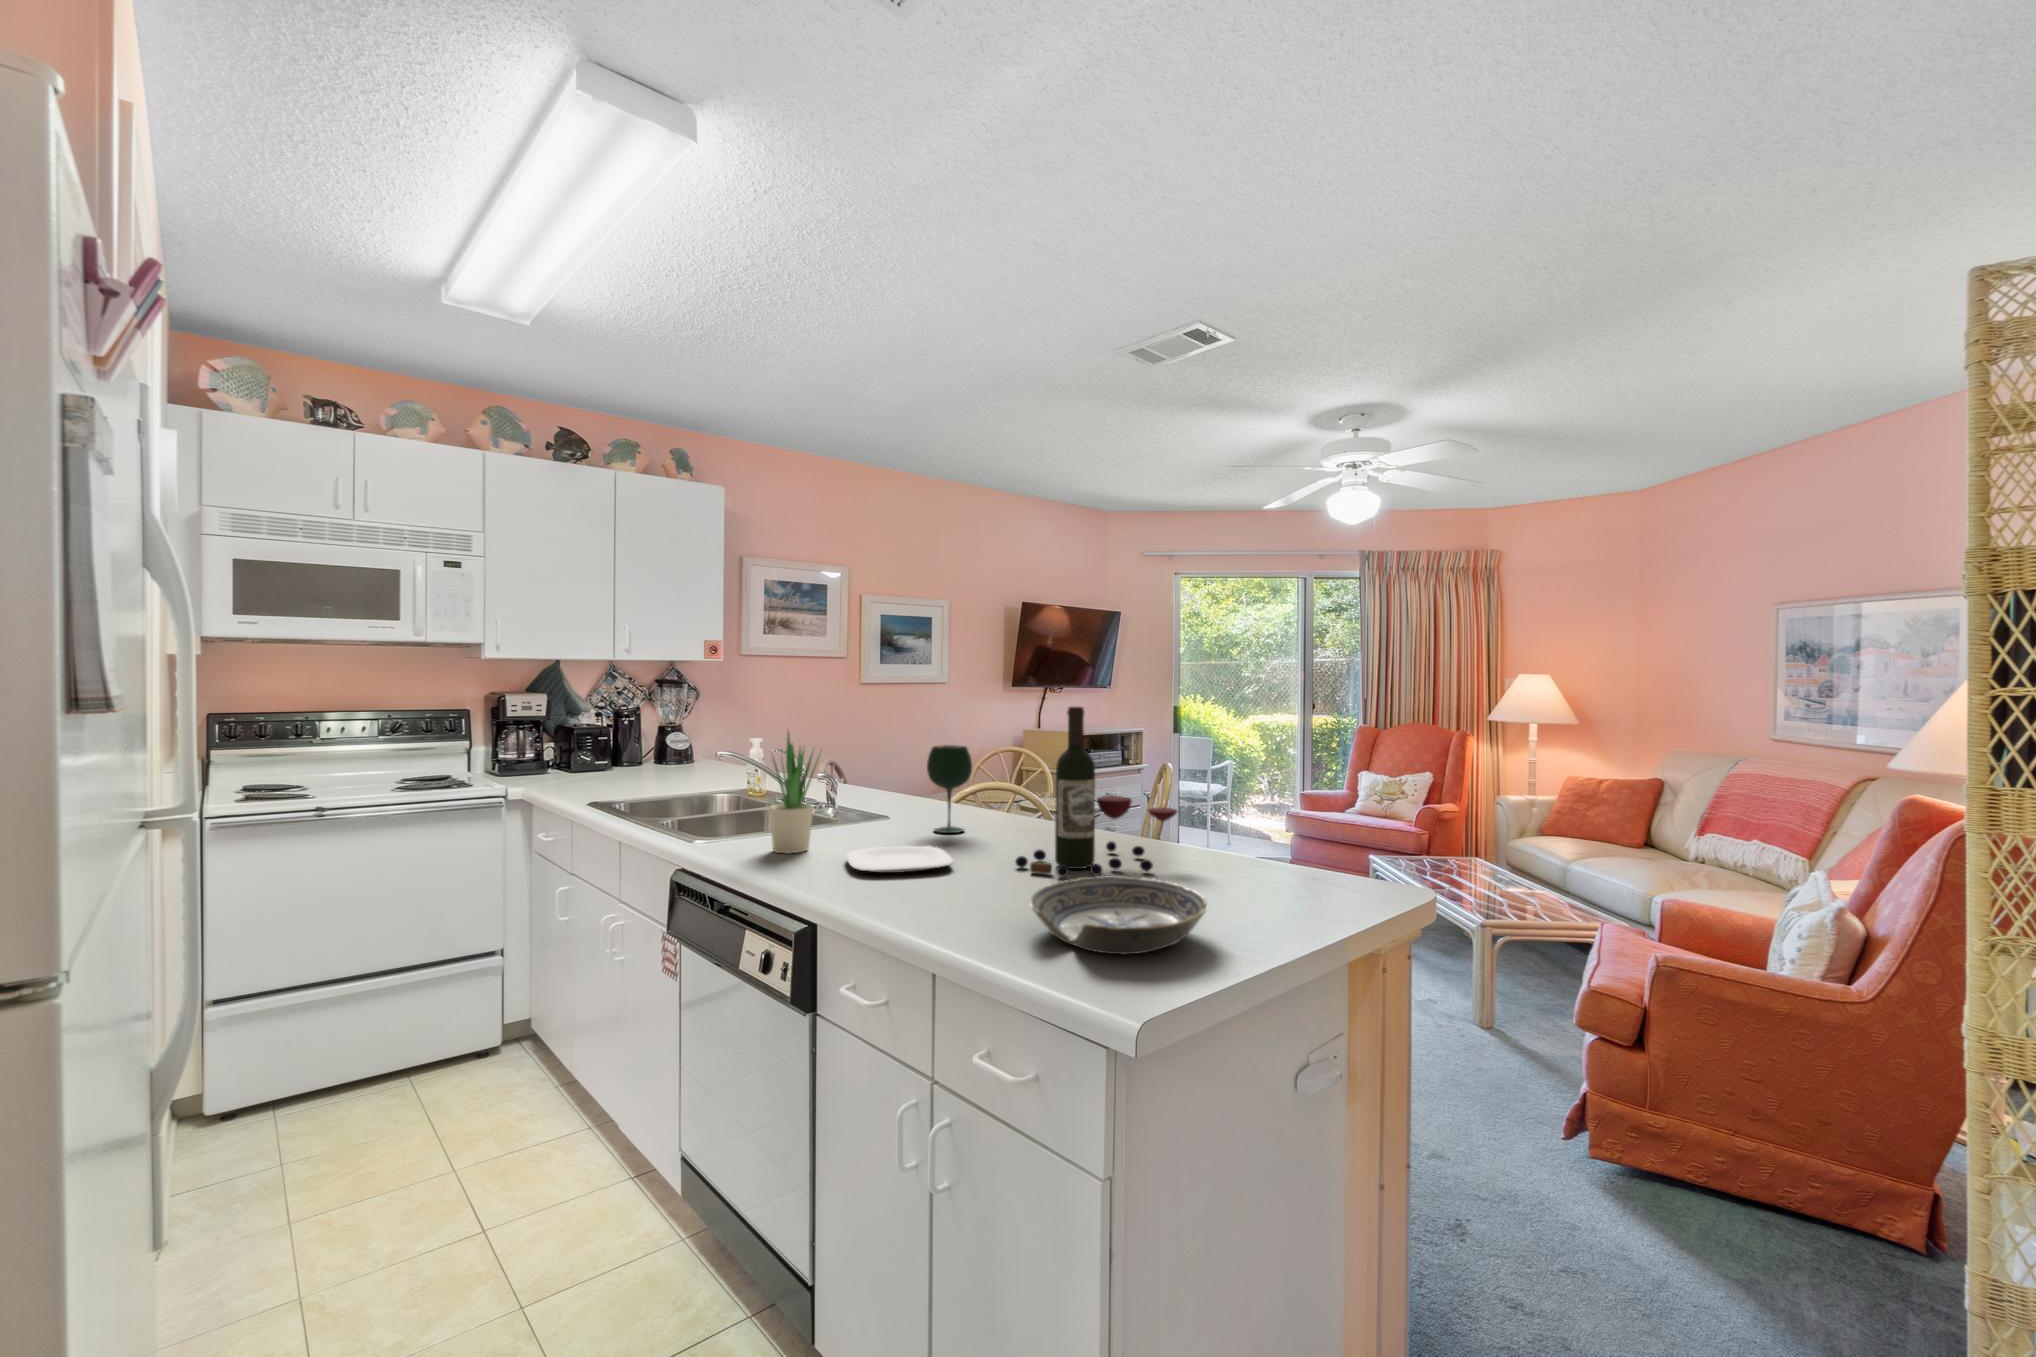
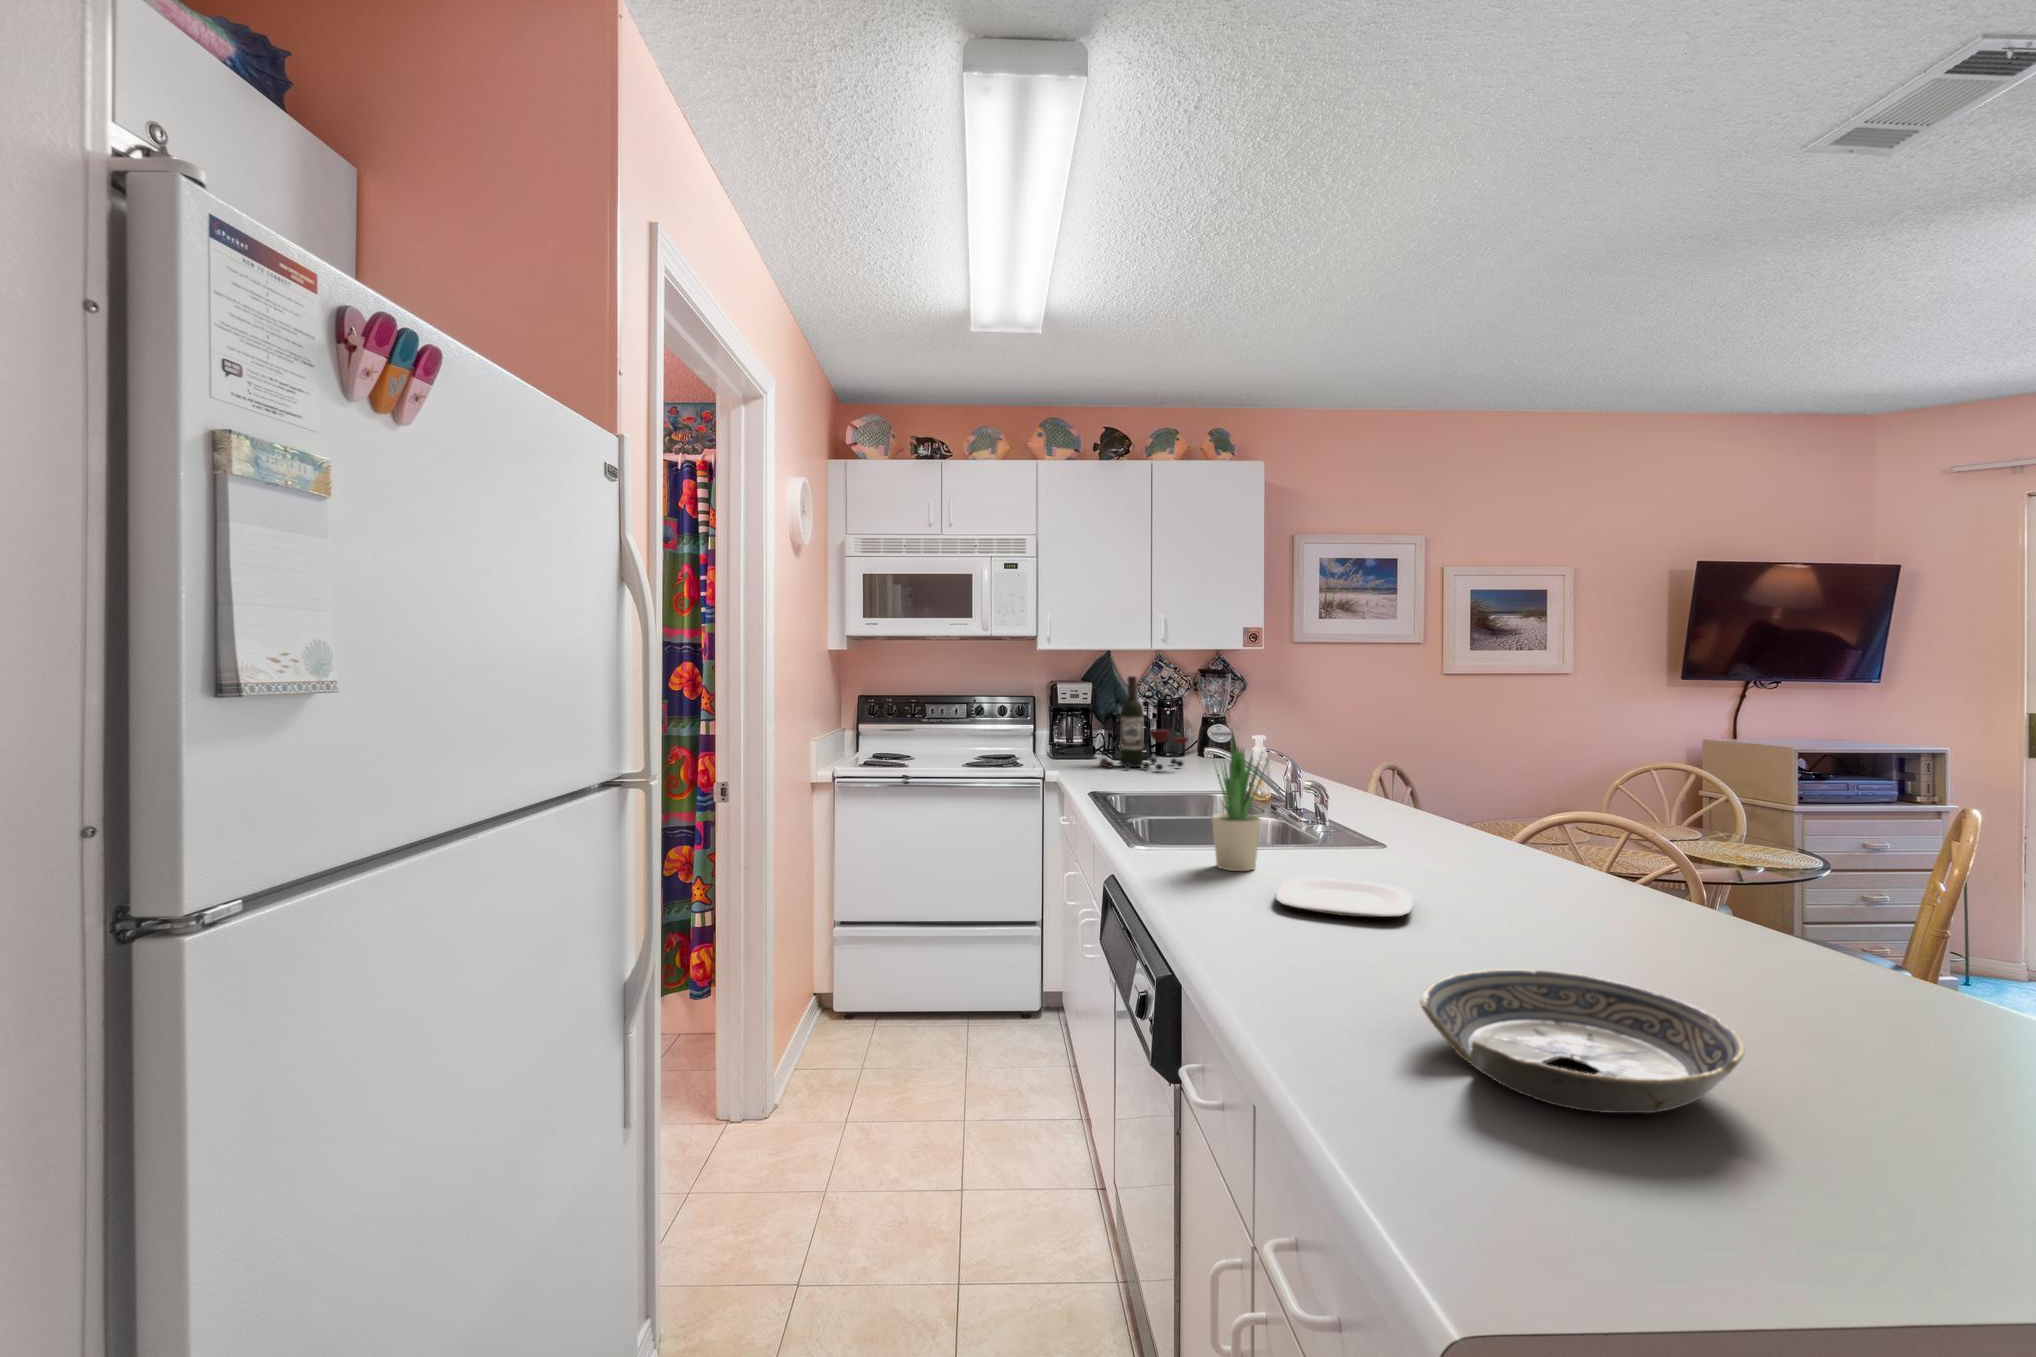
wine bottle: present [1015,707,1177,877] -> present [1100,676,1189,770]
wine glass: present [927,745,972,833] -> none [1423,758,1490,874]

